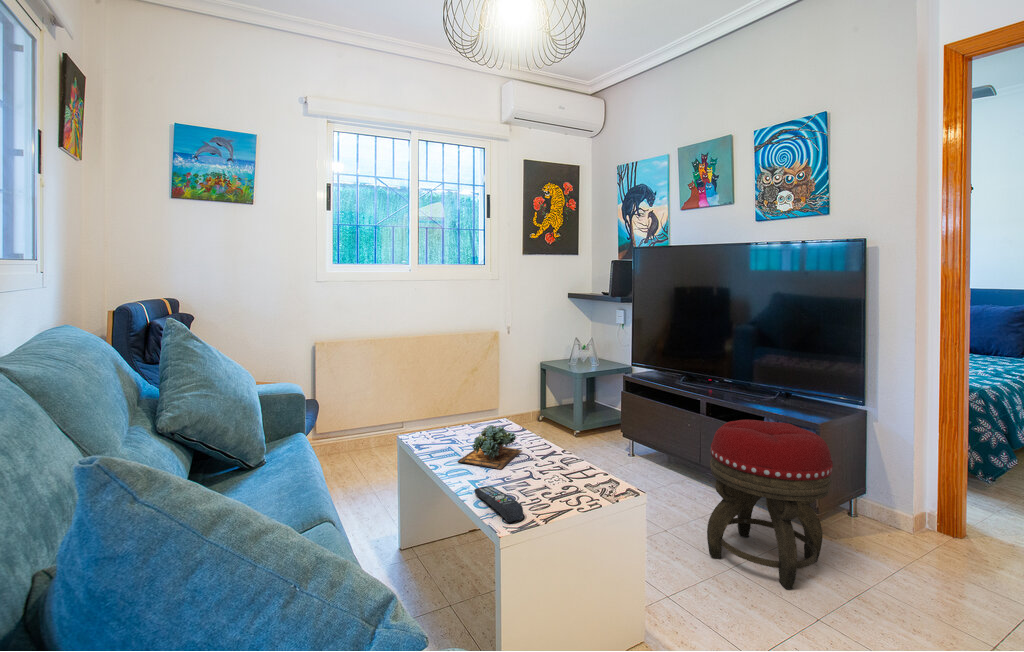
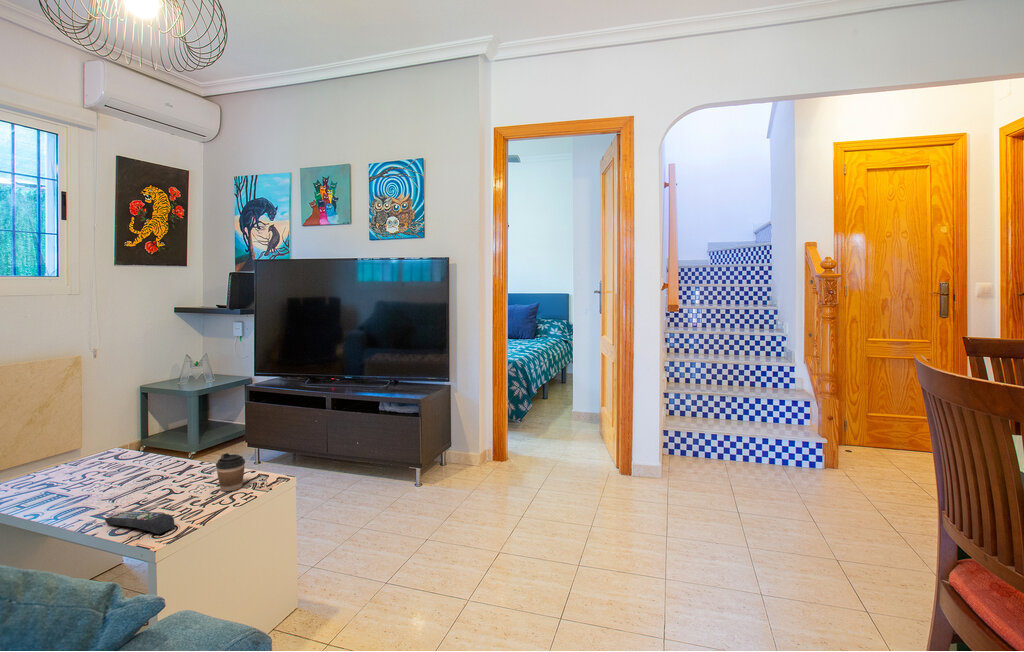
footstool: present [707,420,833,589] -> none [345,402,431,524]
succulent plant: present [458,425,522,469] -> none [67,453,153,503]
coffee cup: none [569,449,596,491] -> present [216,453,245,491]

